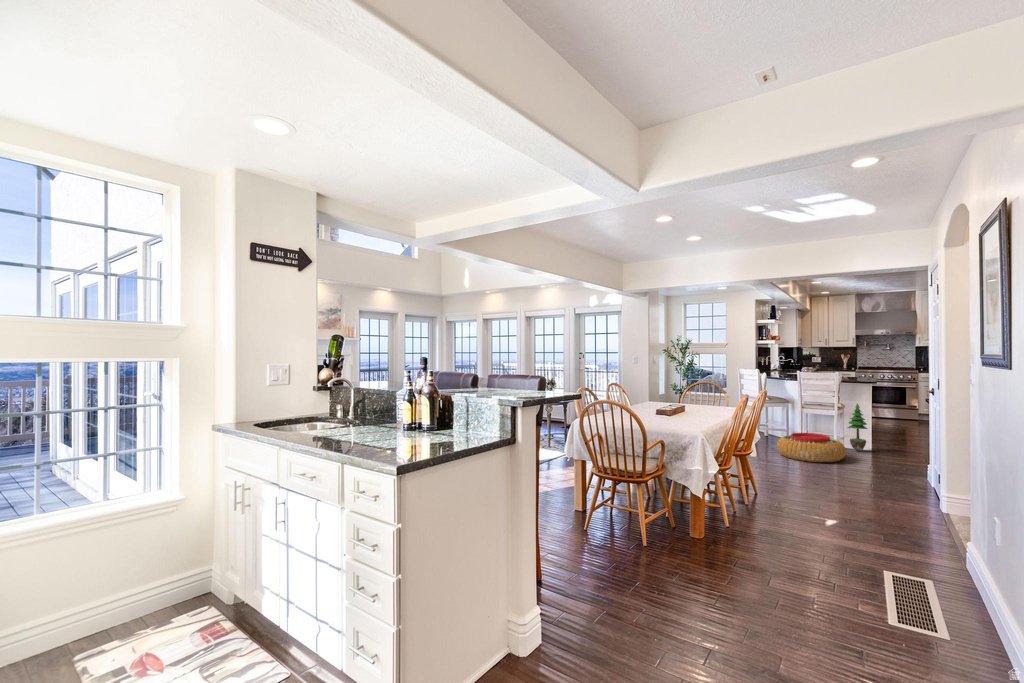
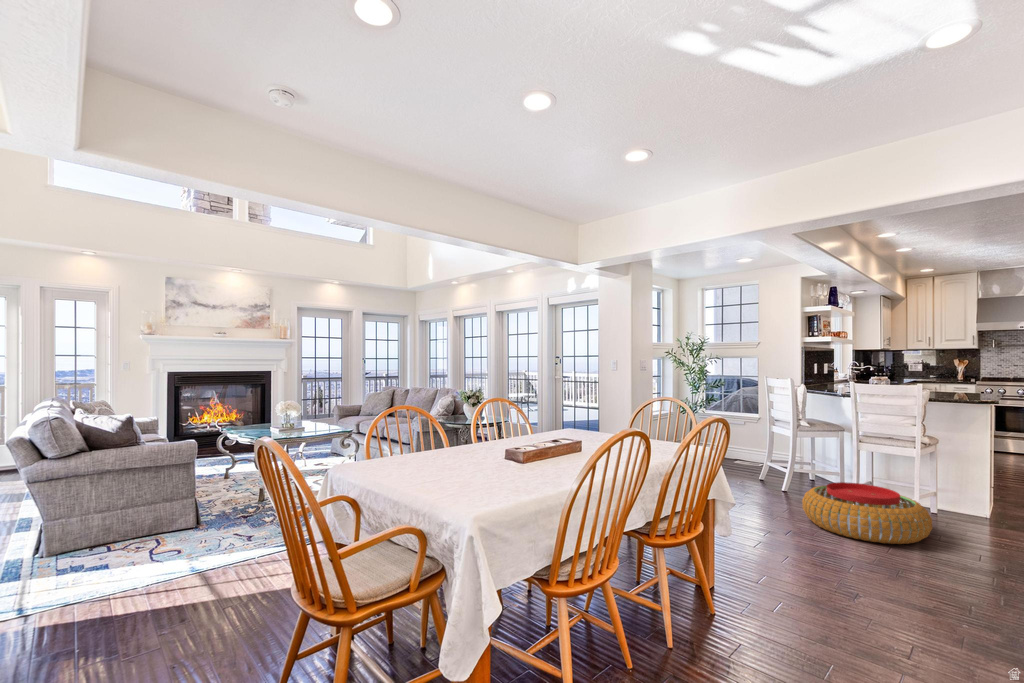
potted tree: present [848,404,867,451] -> none [943,435,985,521]

